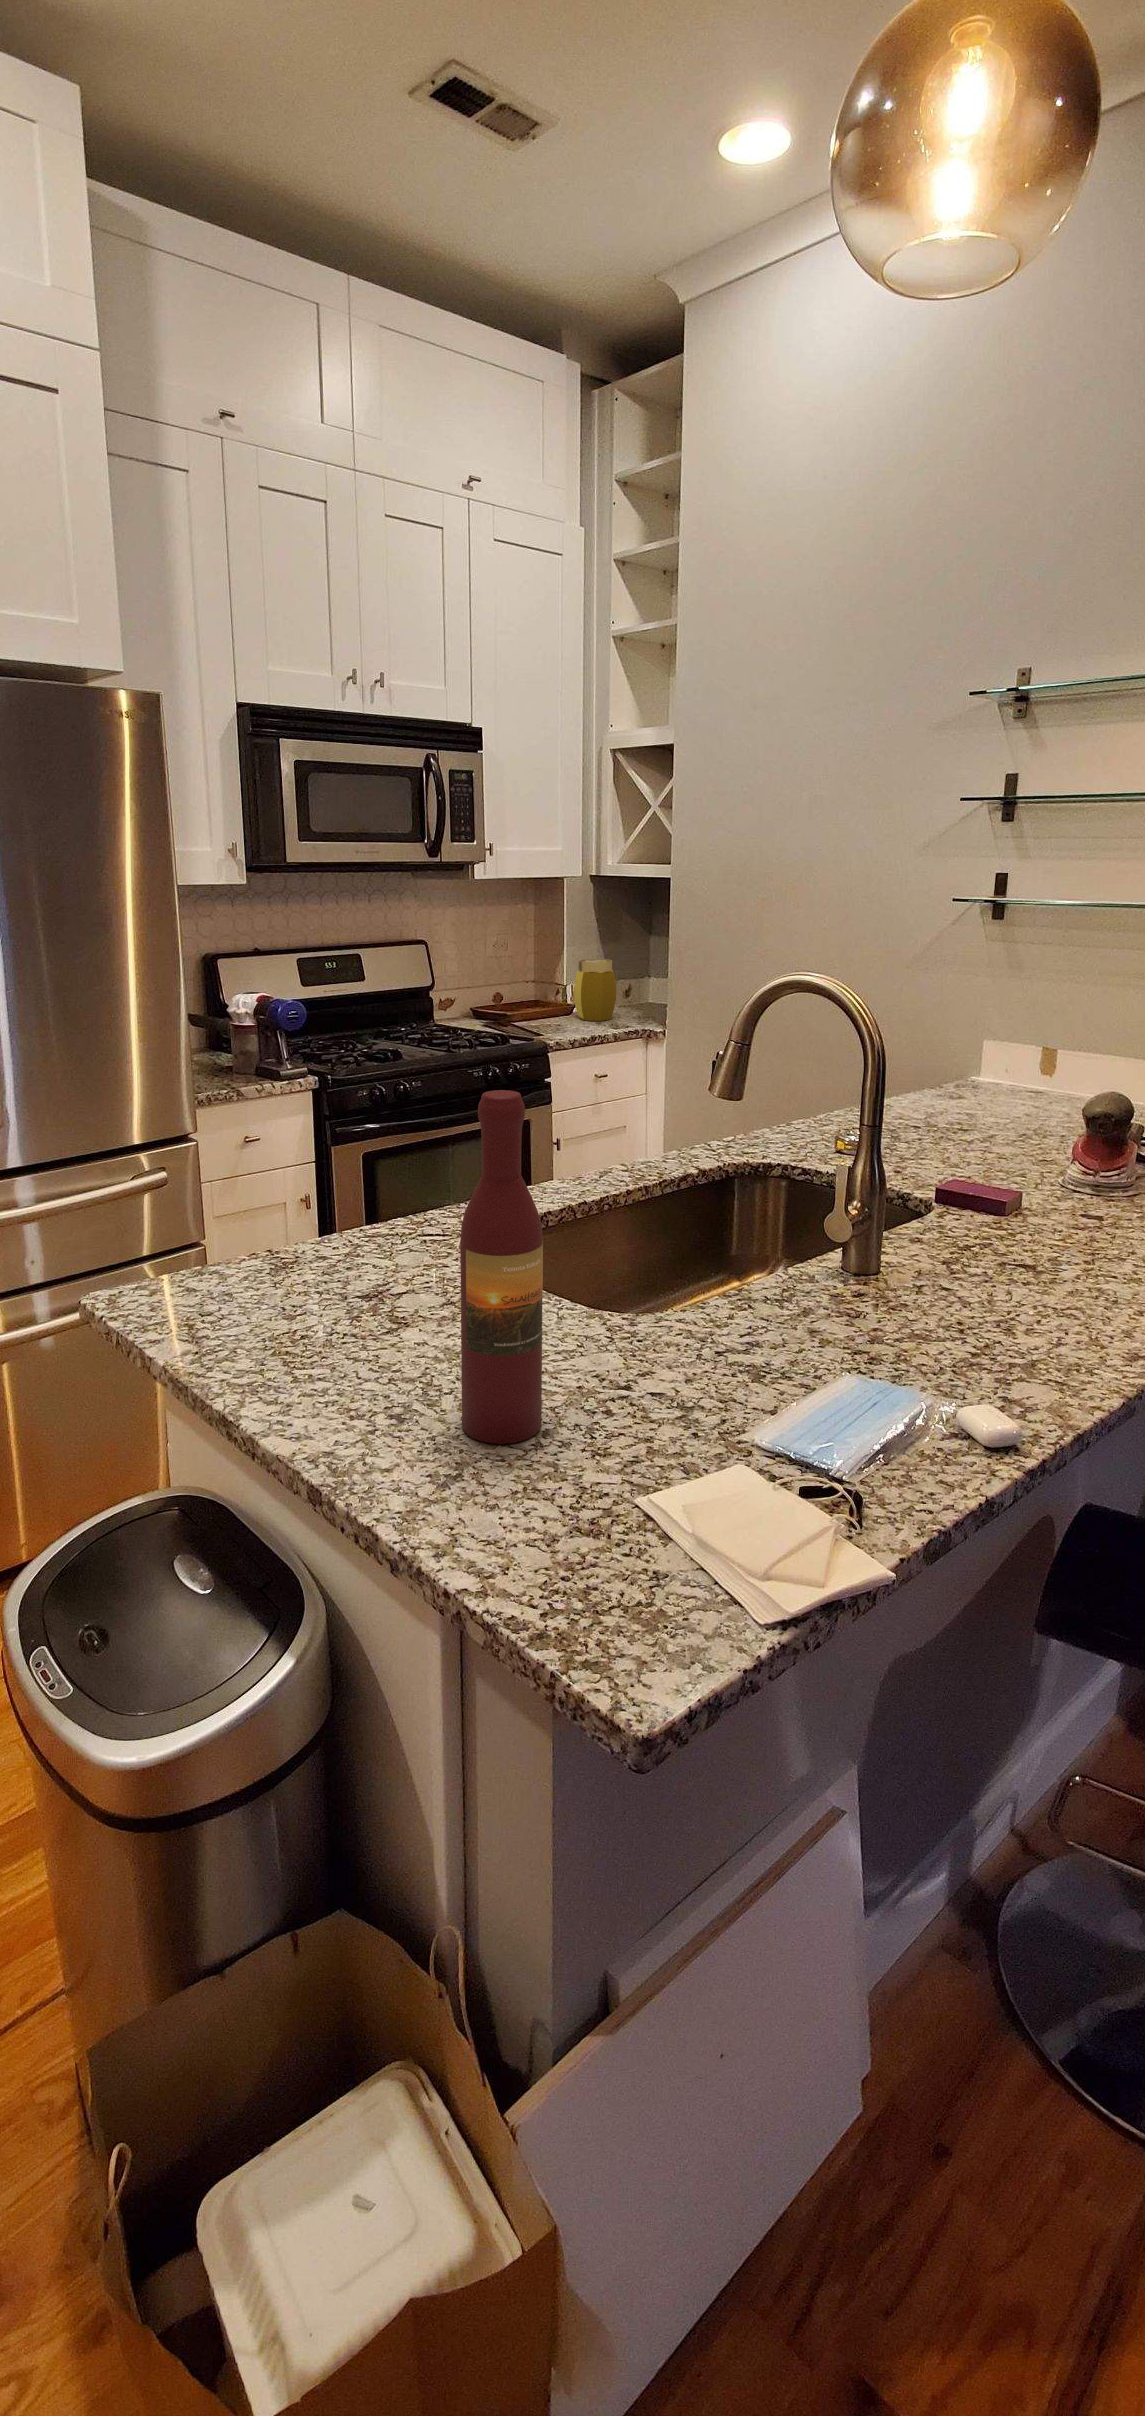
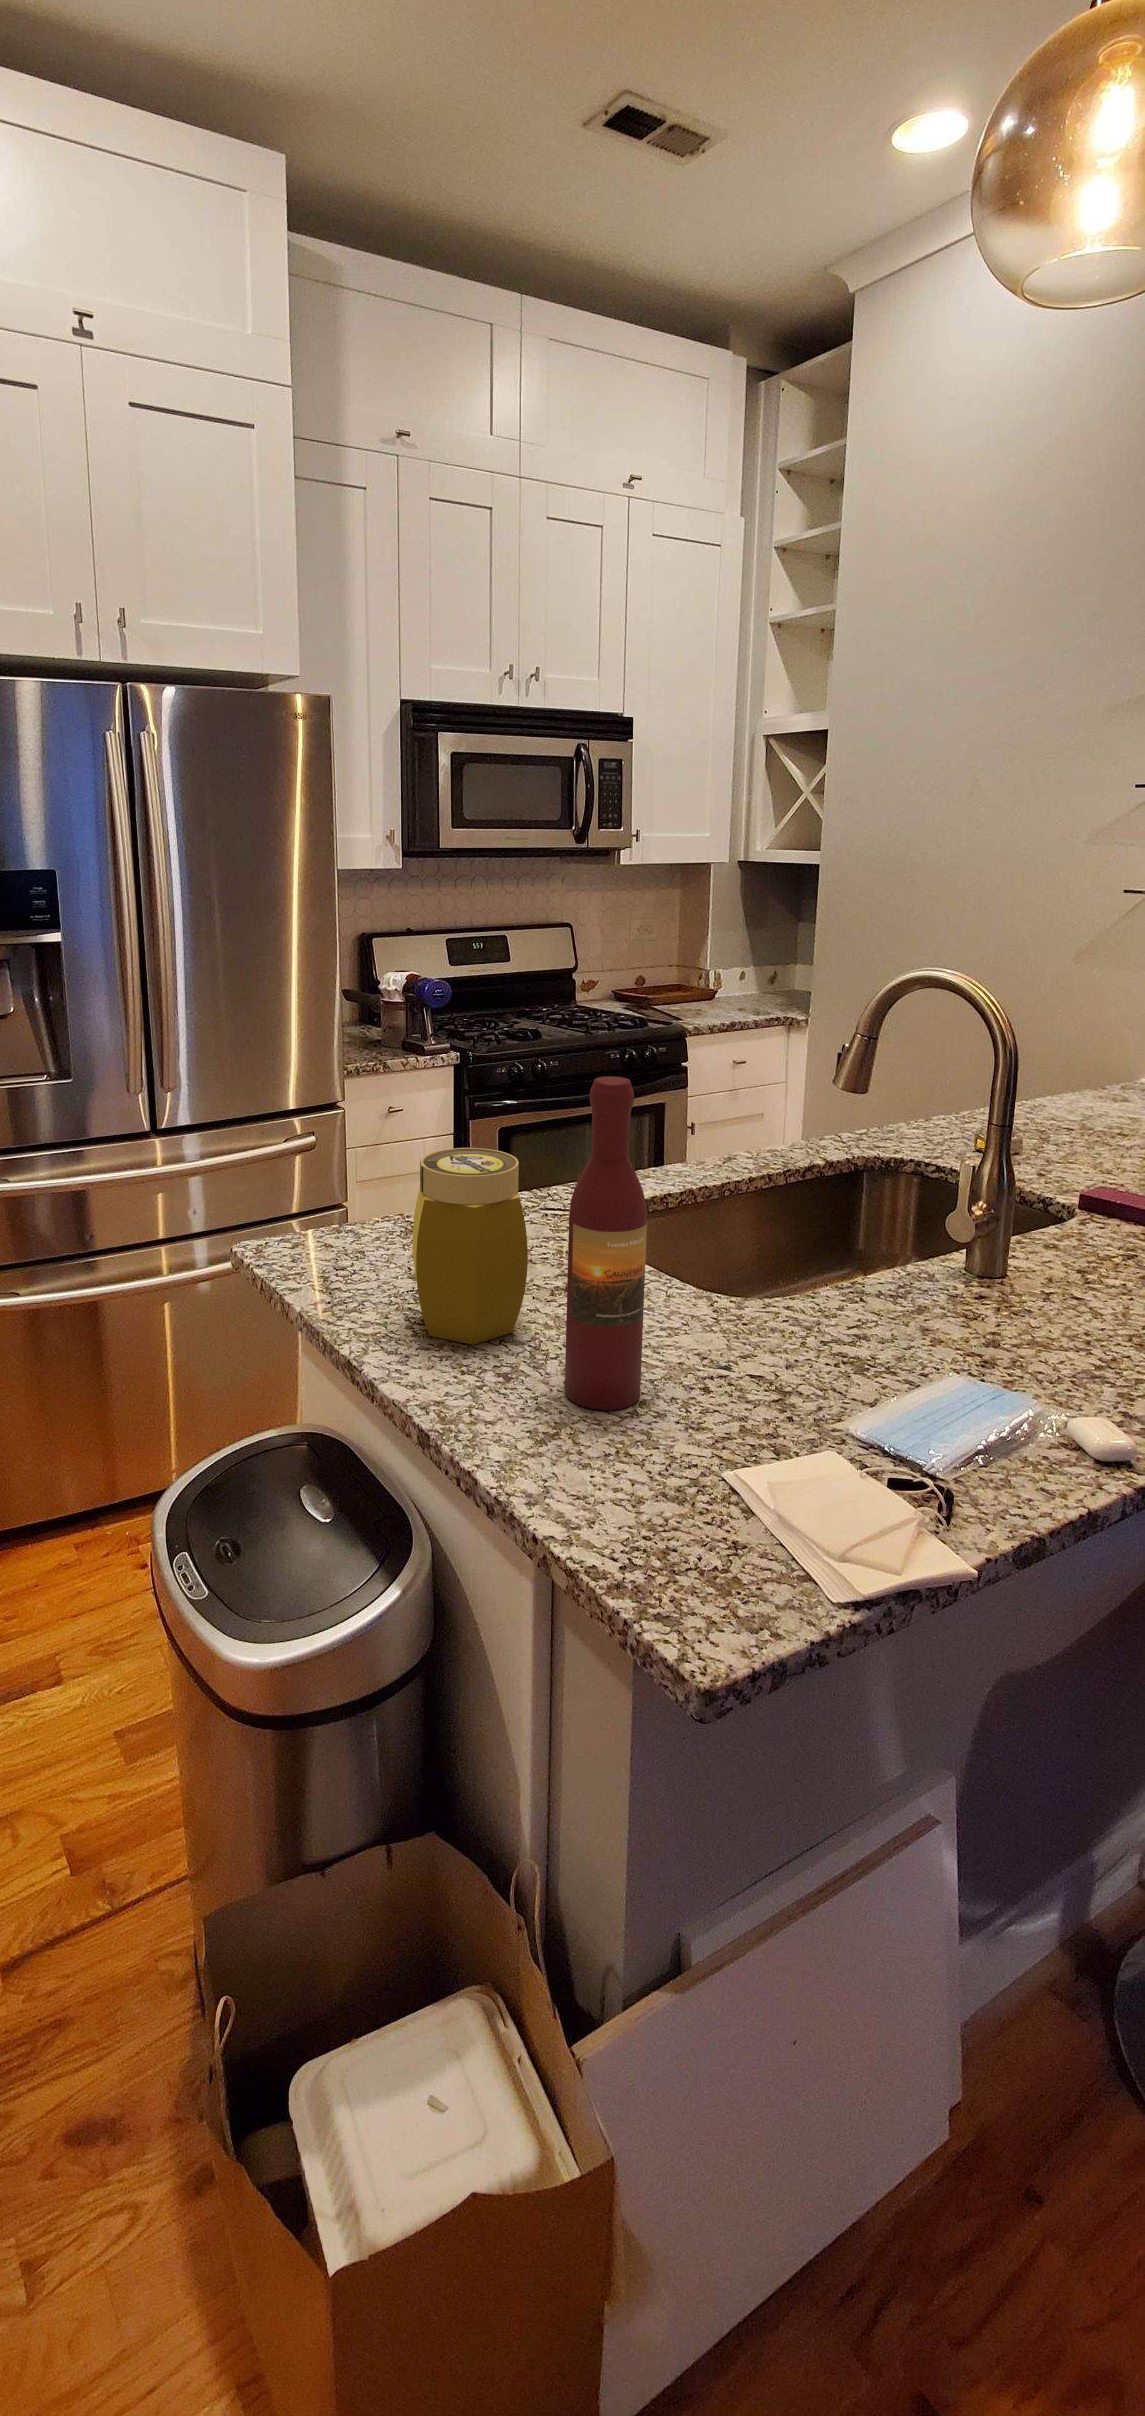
jar: present [574,959,616,1021] -> present [413,1148,528,1345]

